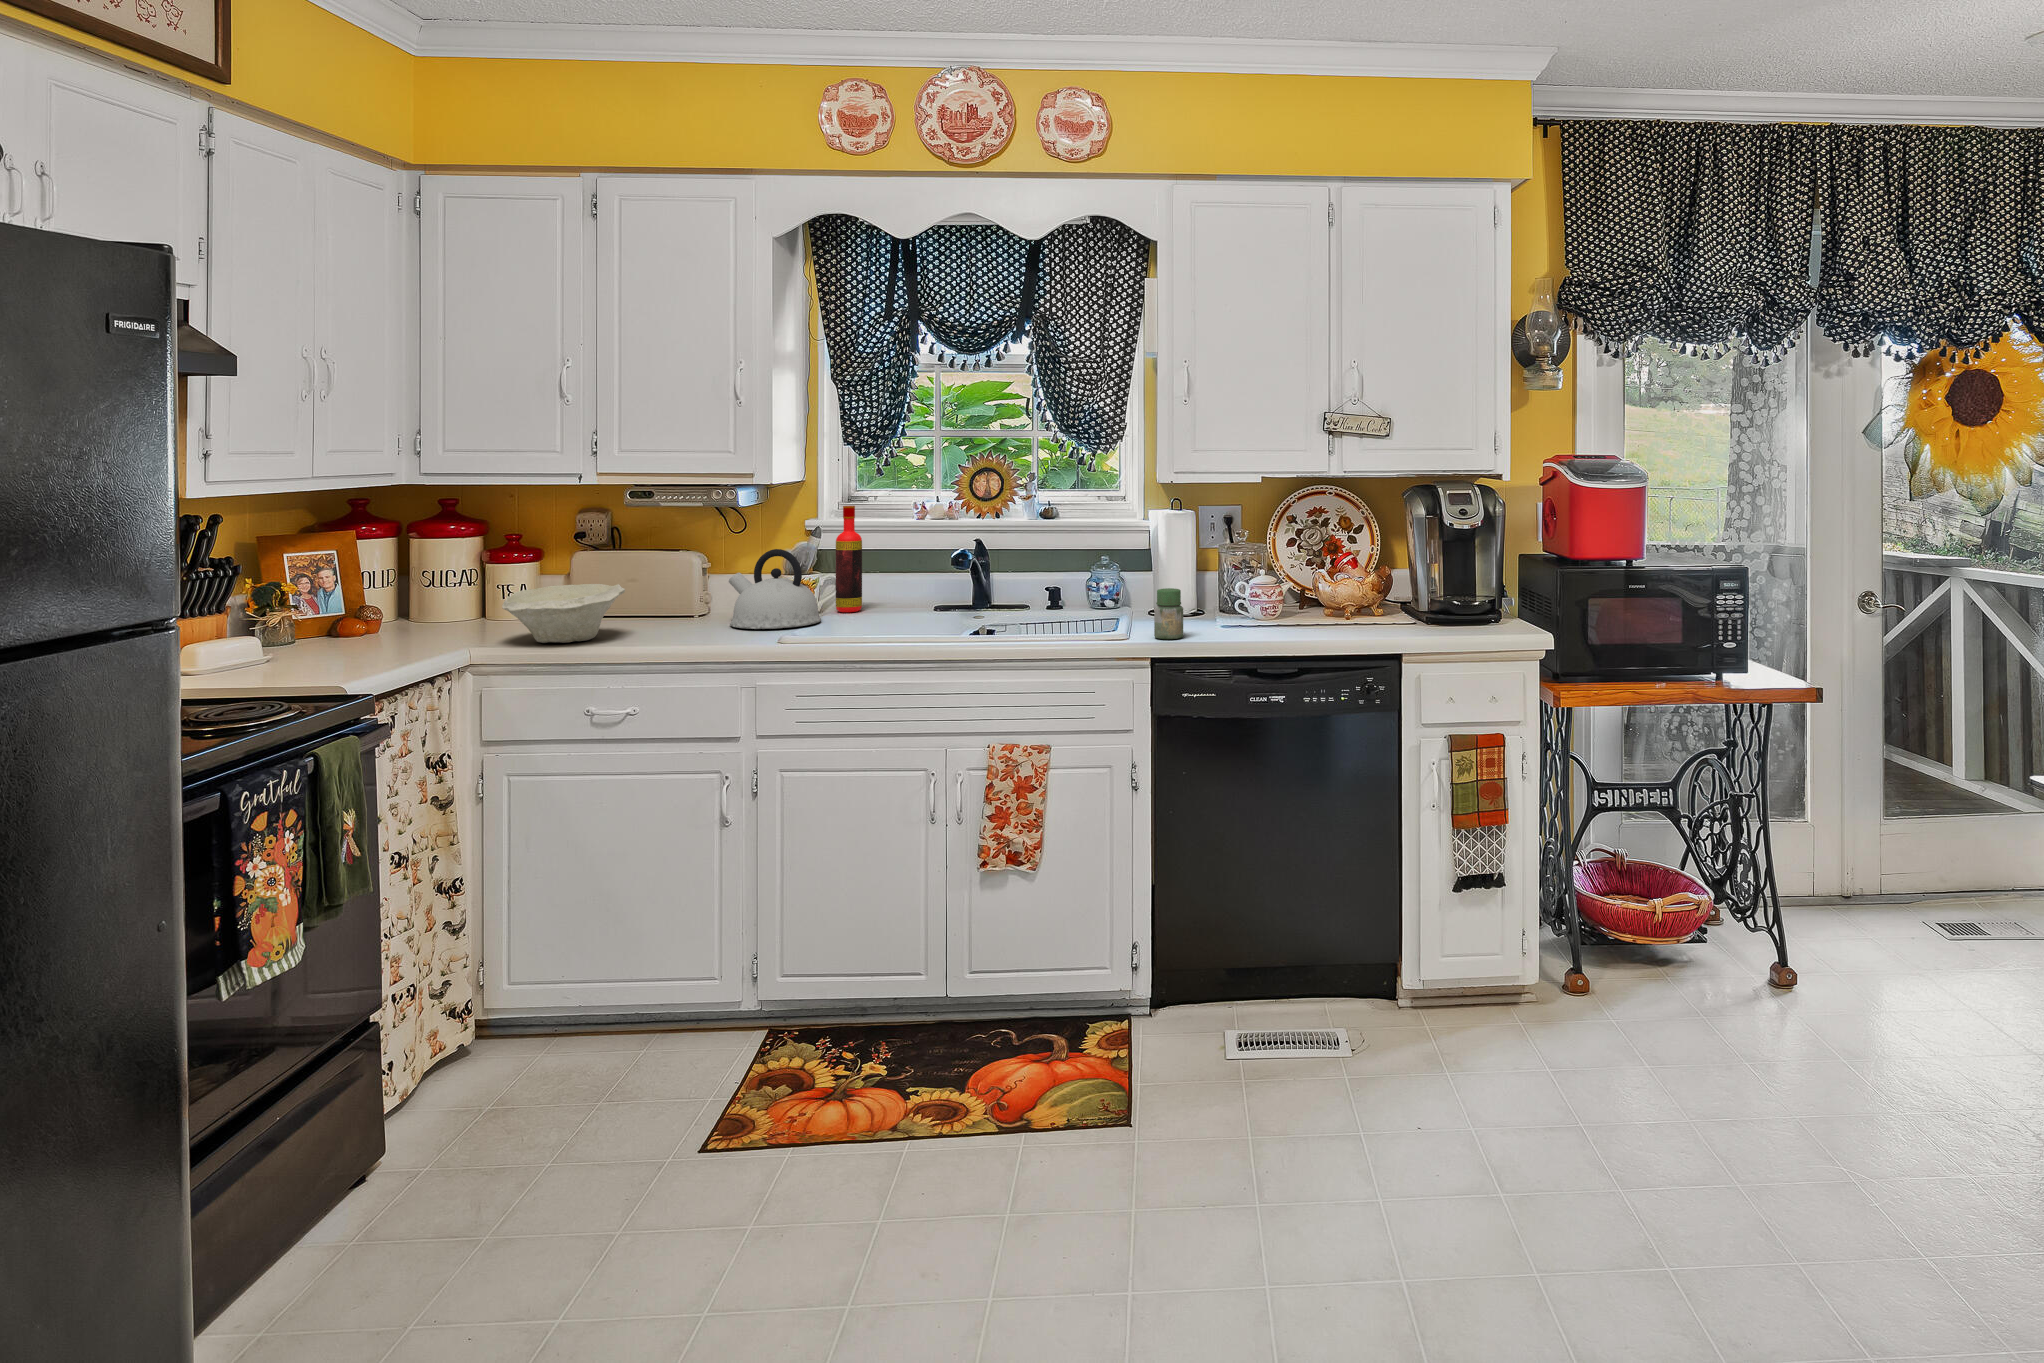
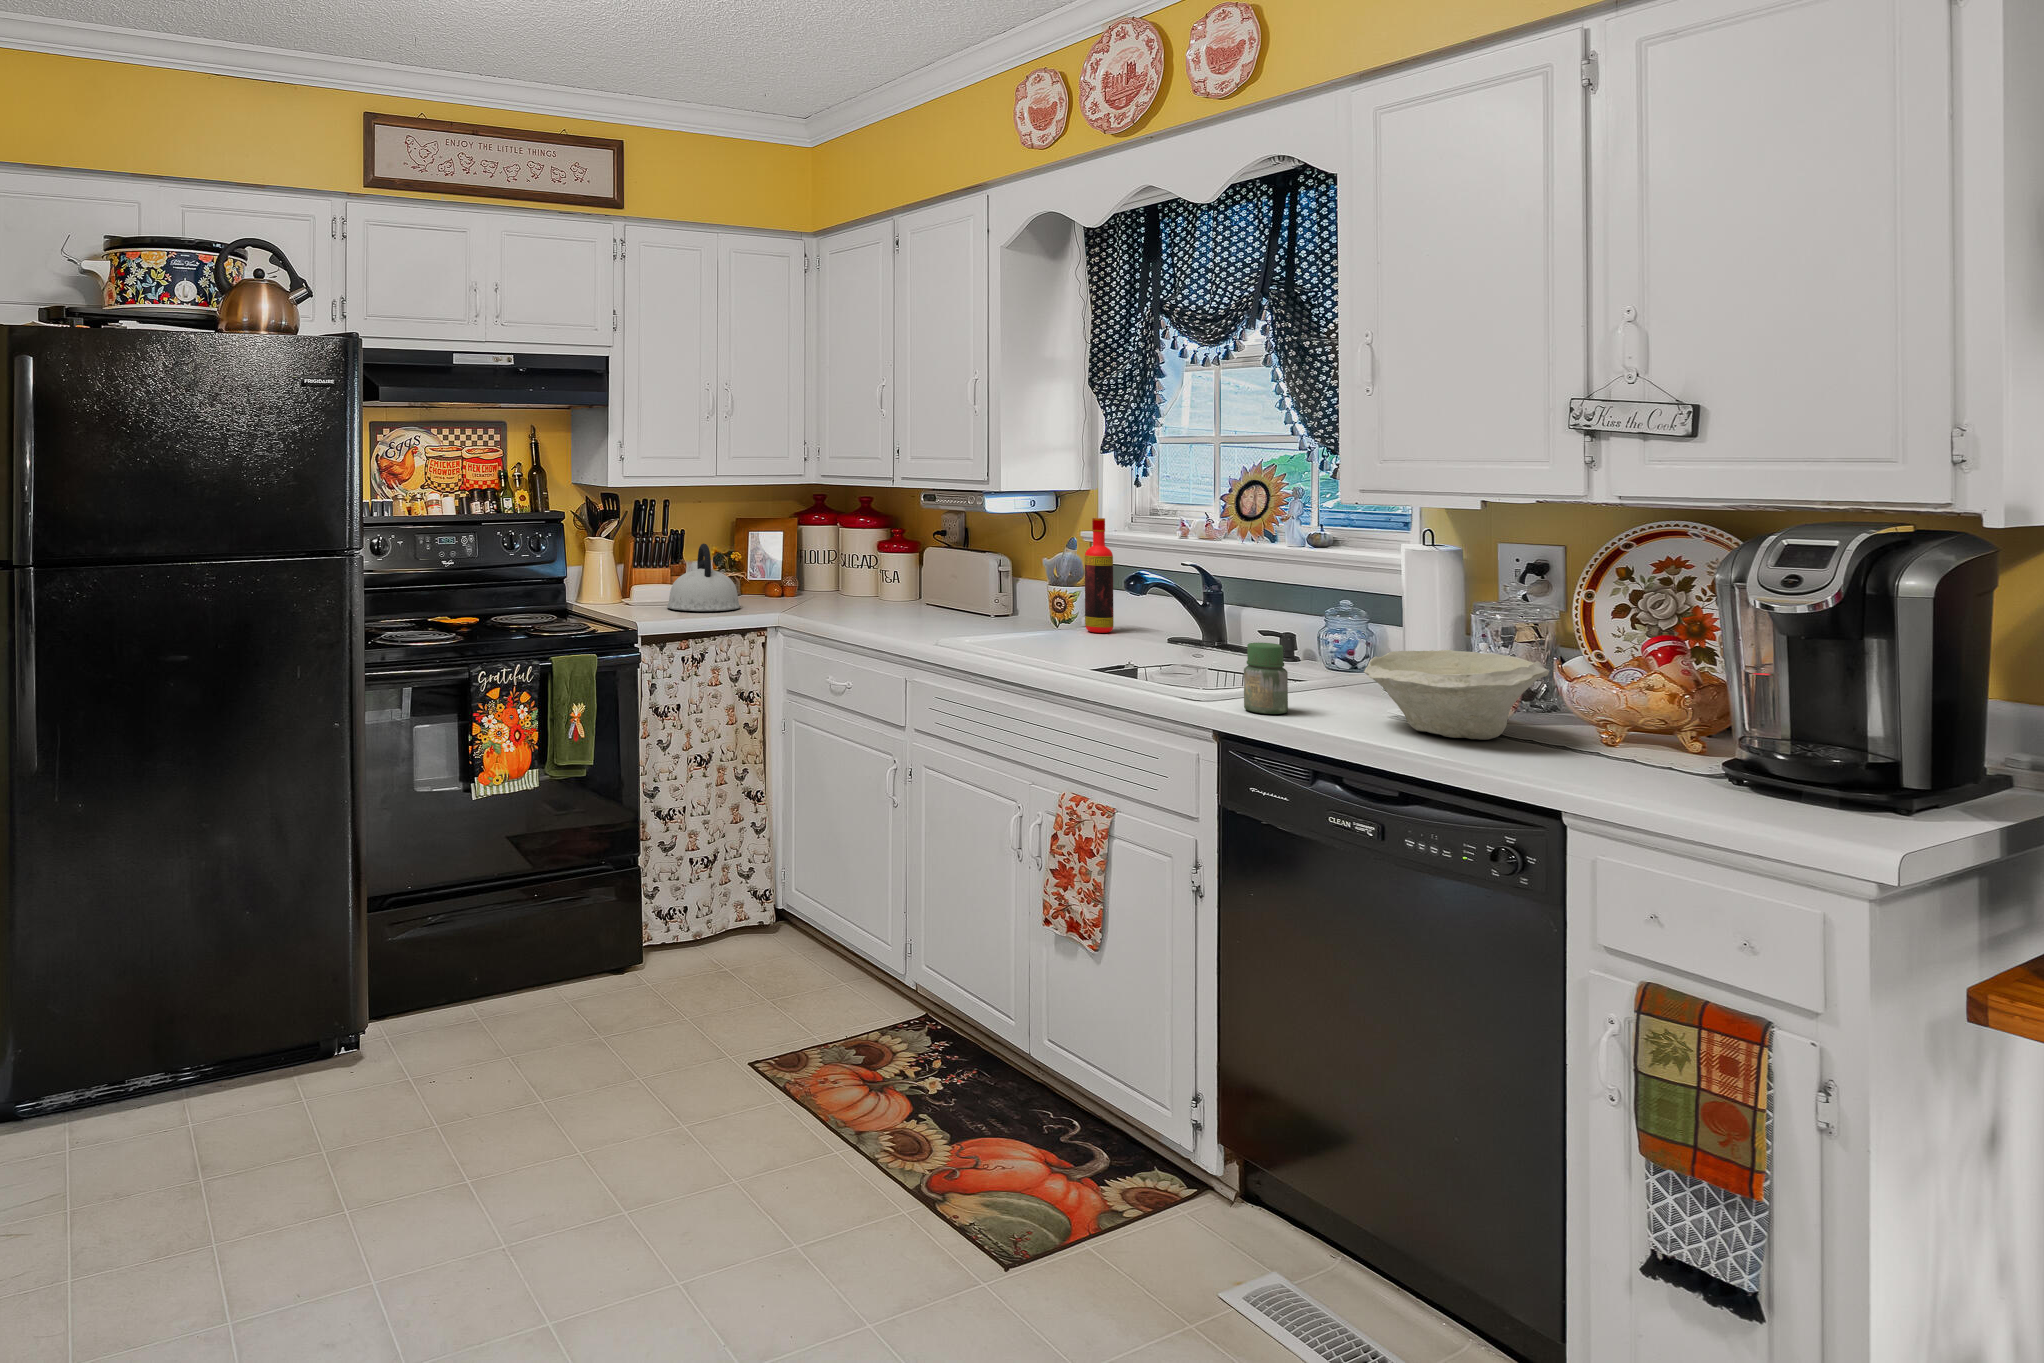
kettle: present [729,549,821,629] -> present [667,544,740,611]
bowl: present [502,584,625,643] -> present [1364,650,1549,740]

